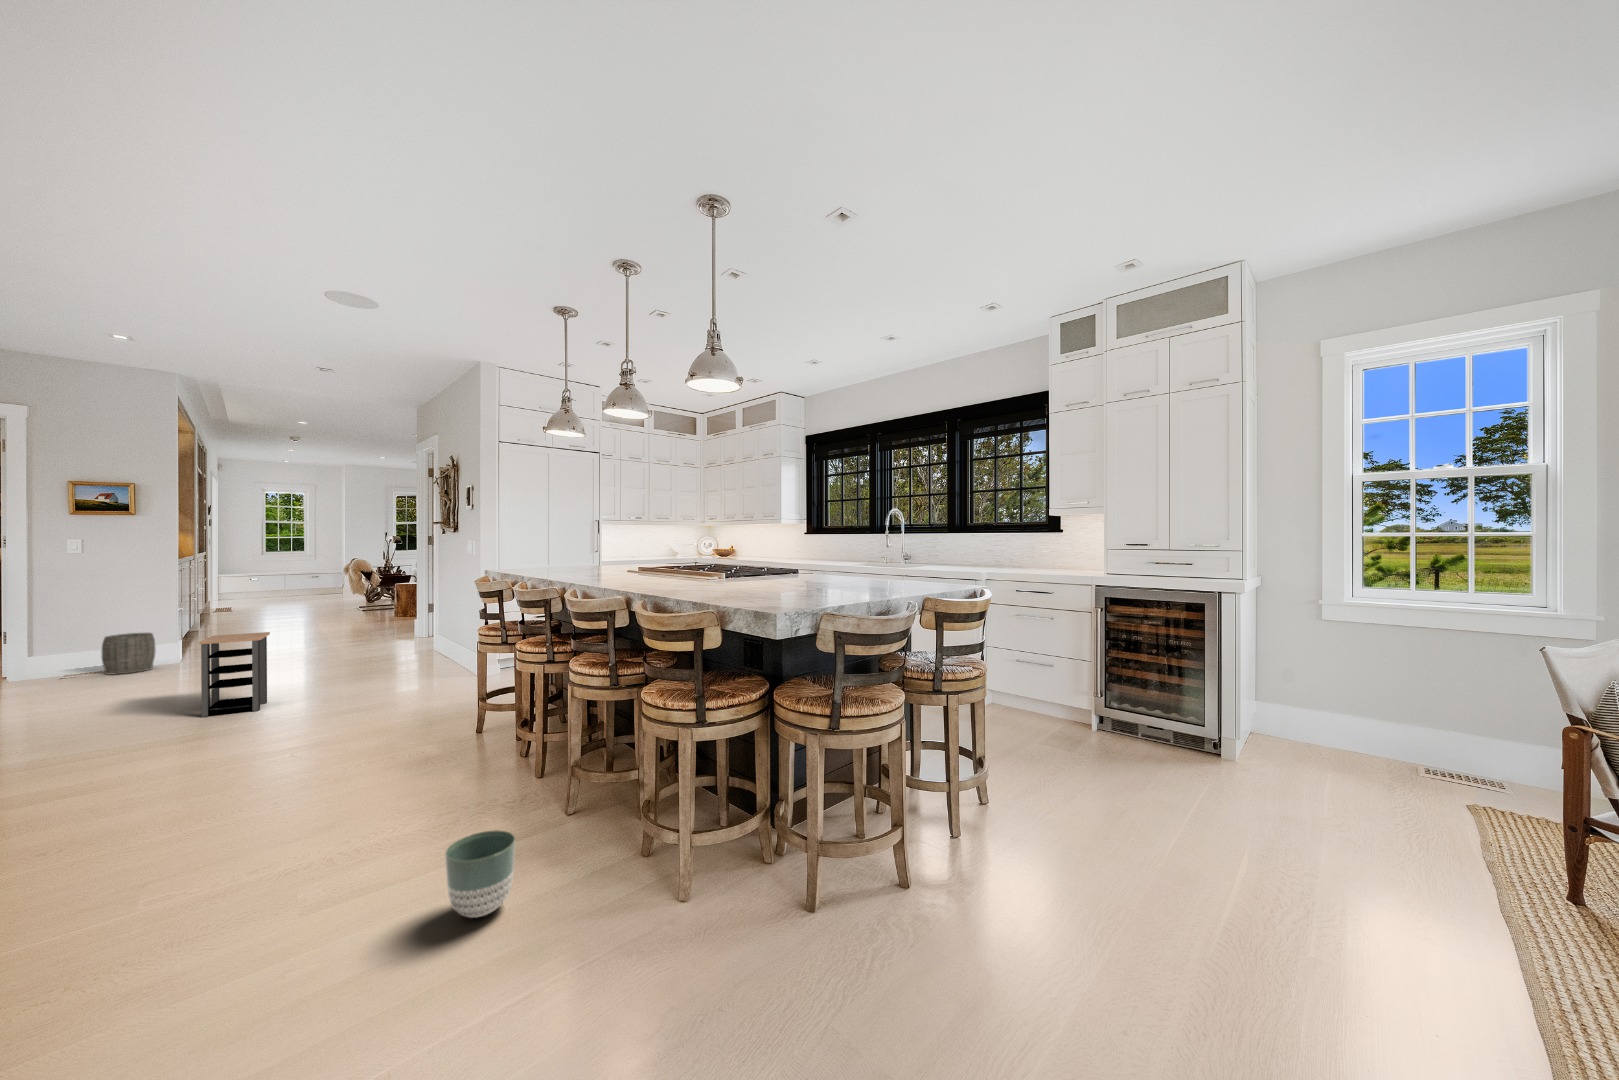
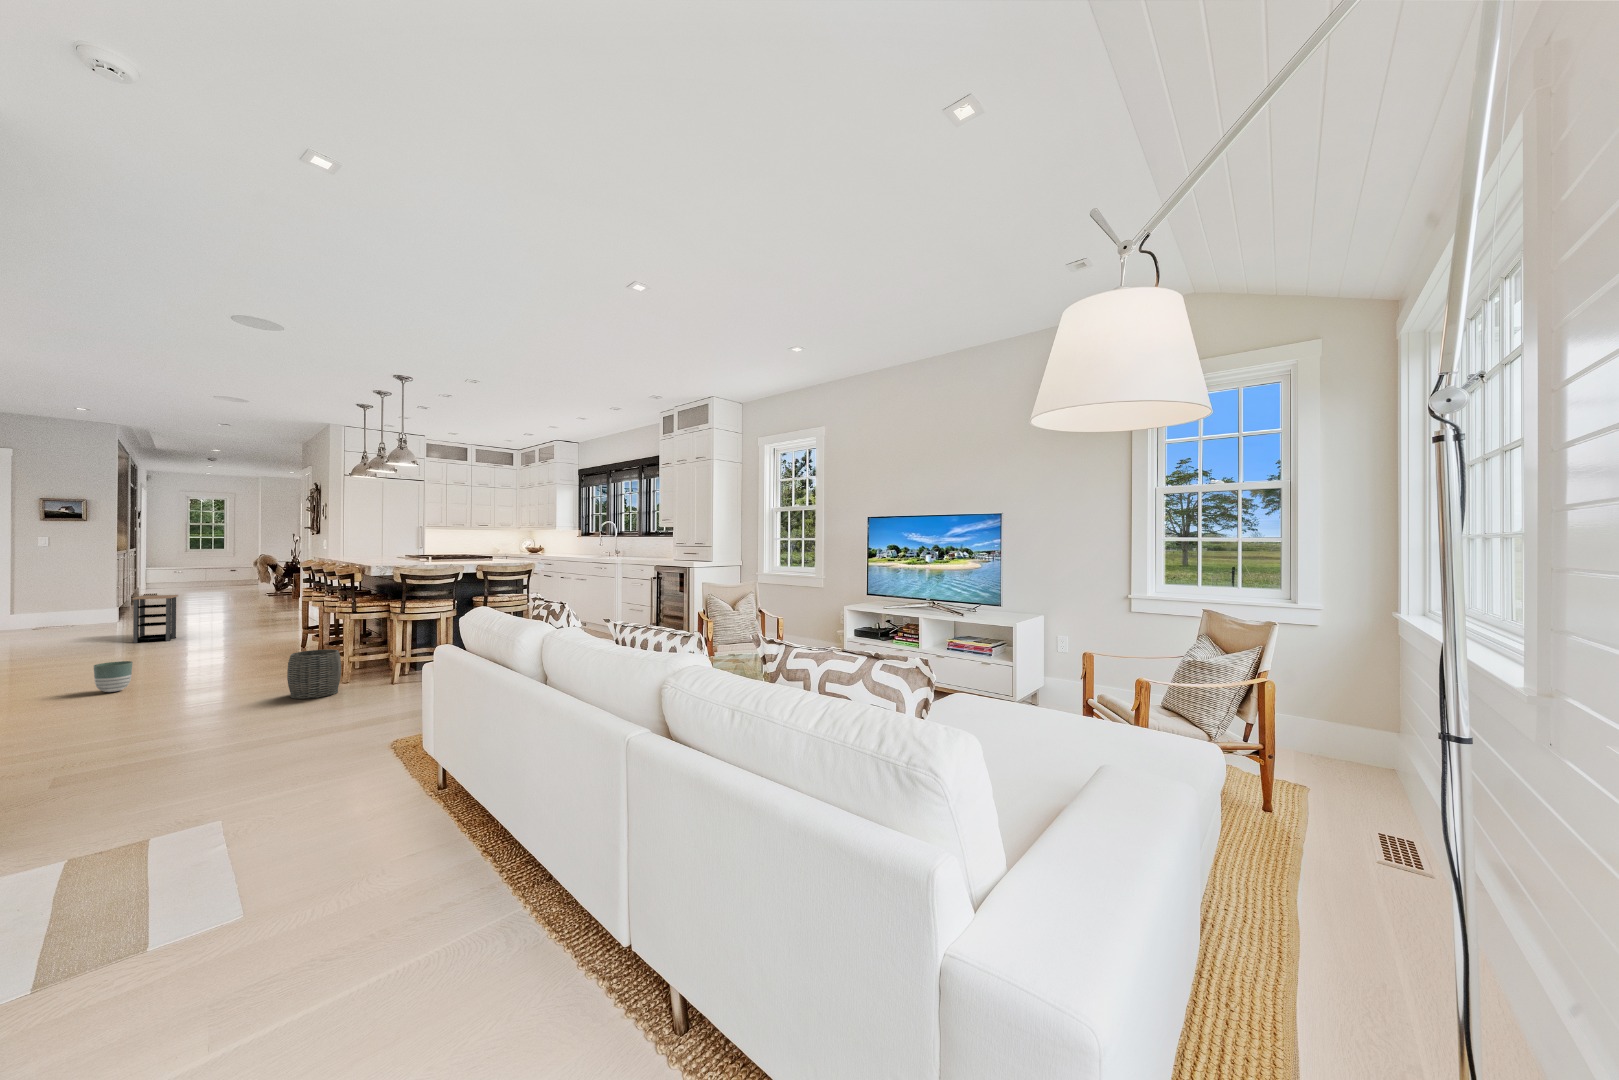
woven basket: present [101,633,155,674] -> present [287,649,341,699]
planter: present [445,830,515,918] -> present [94,661,133,692]

